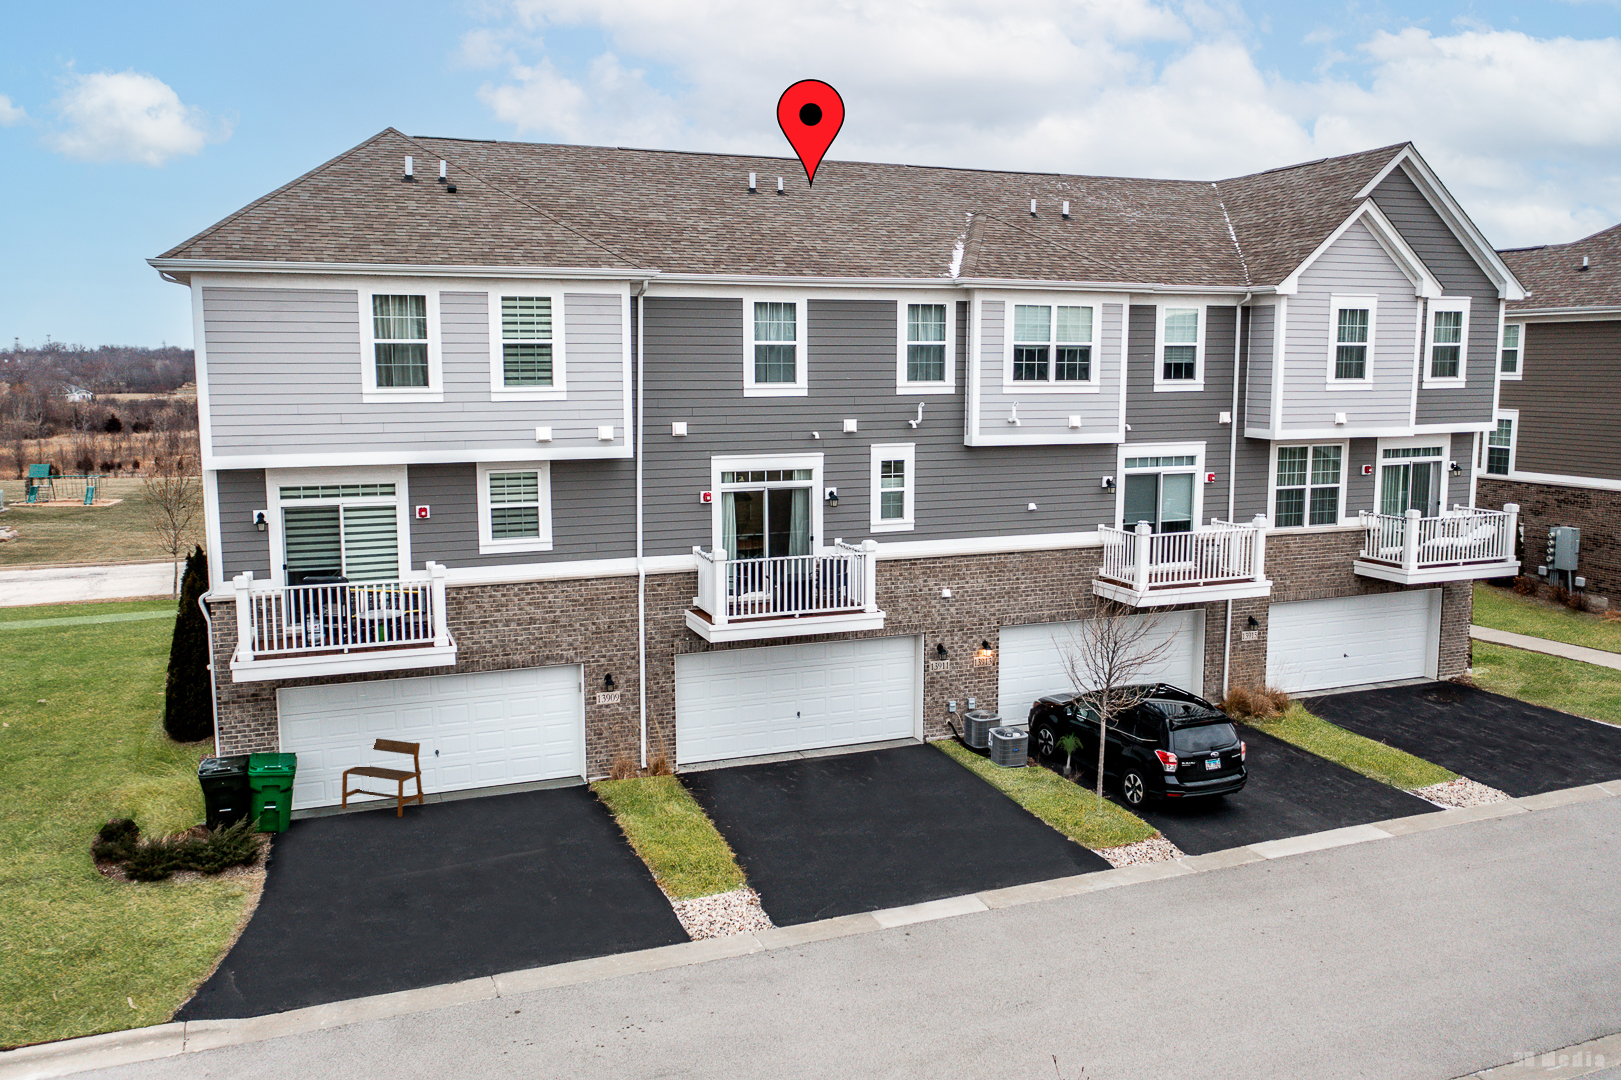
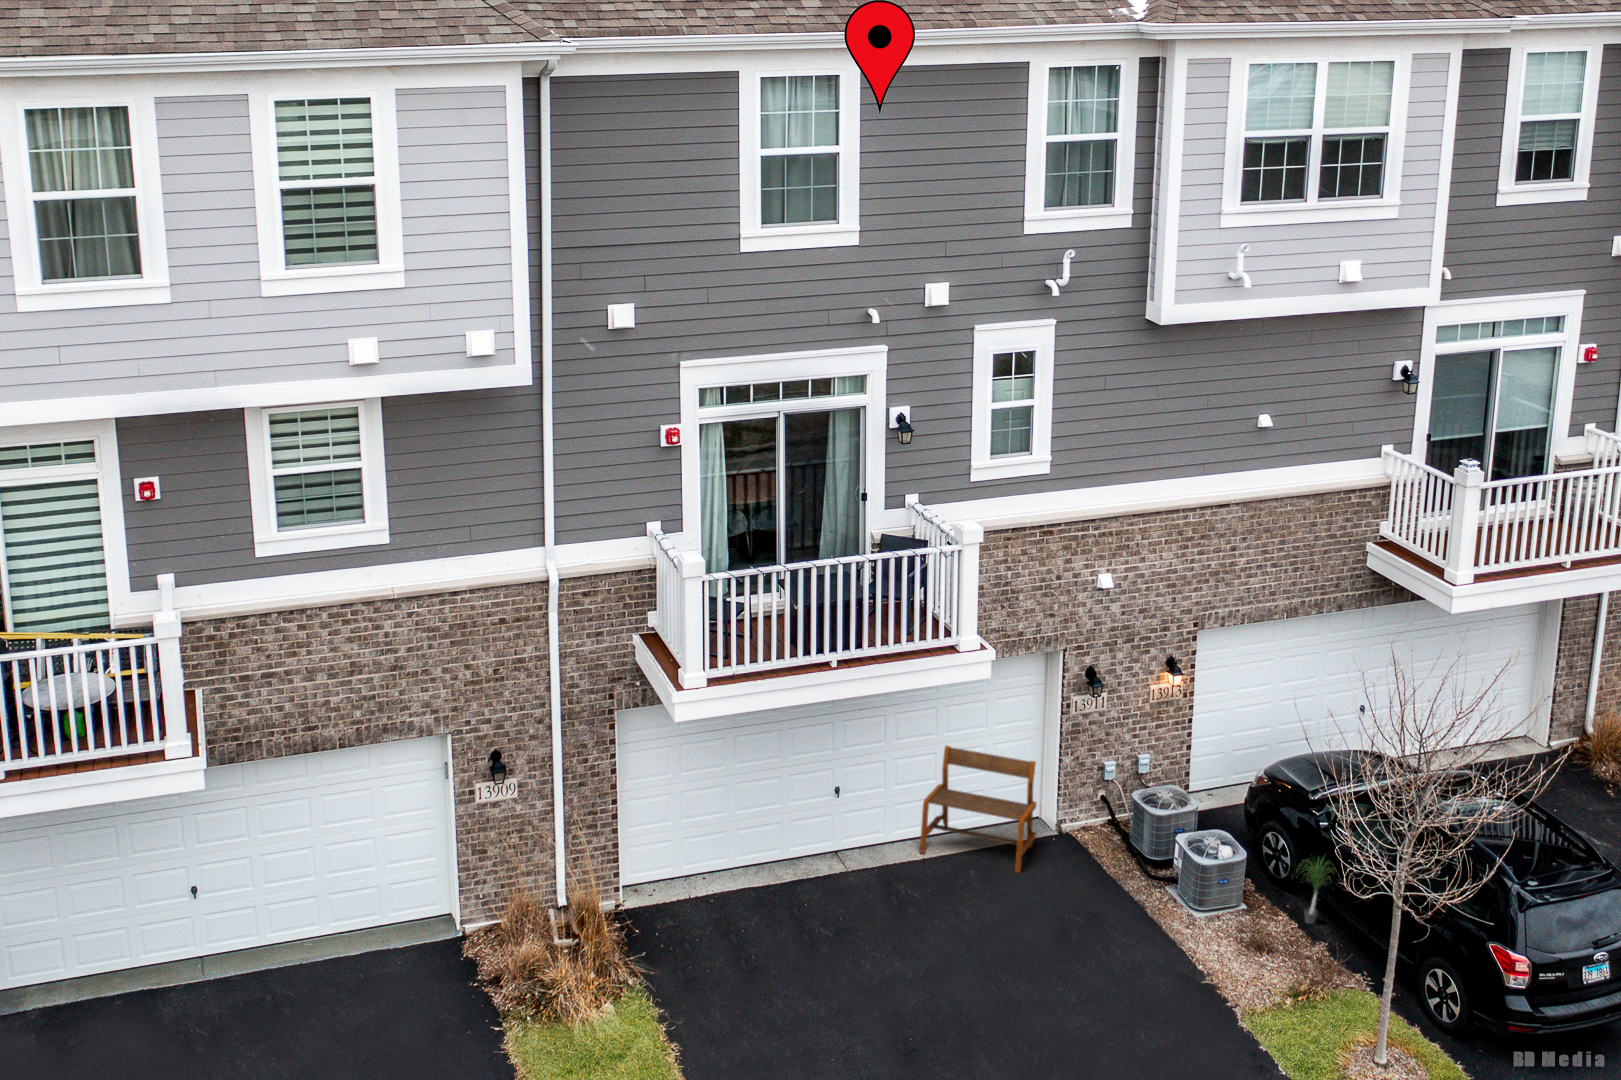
bench: present [342,738,424,817] -> present [920,746,1036,873]

